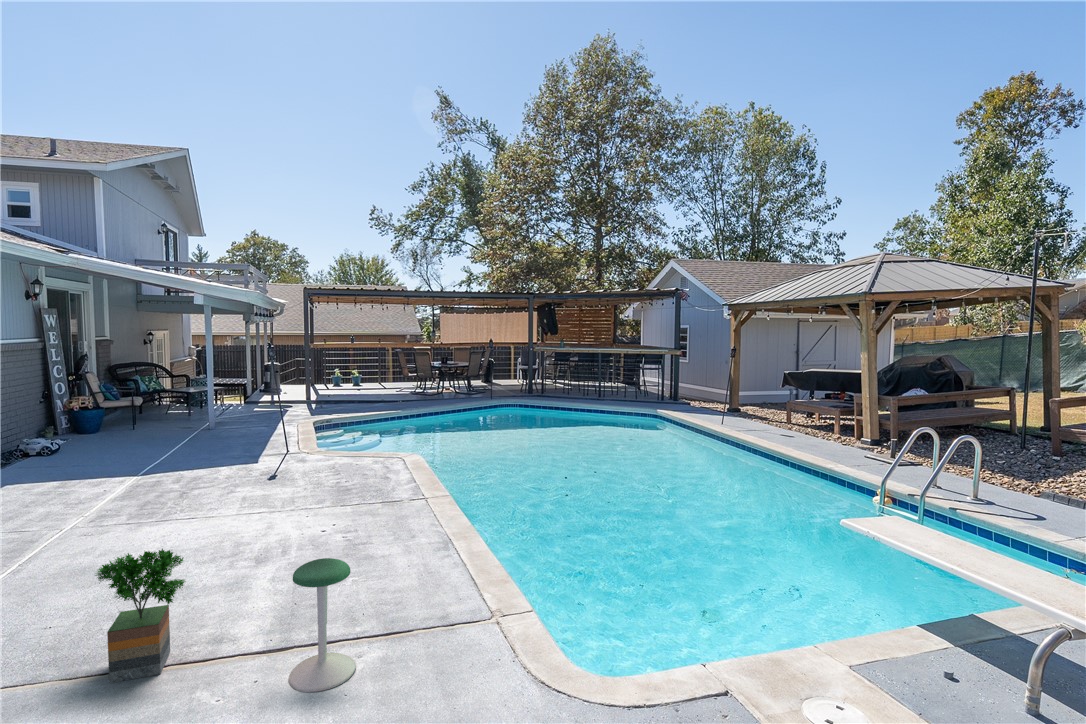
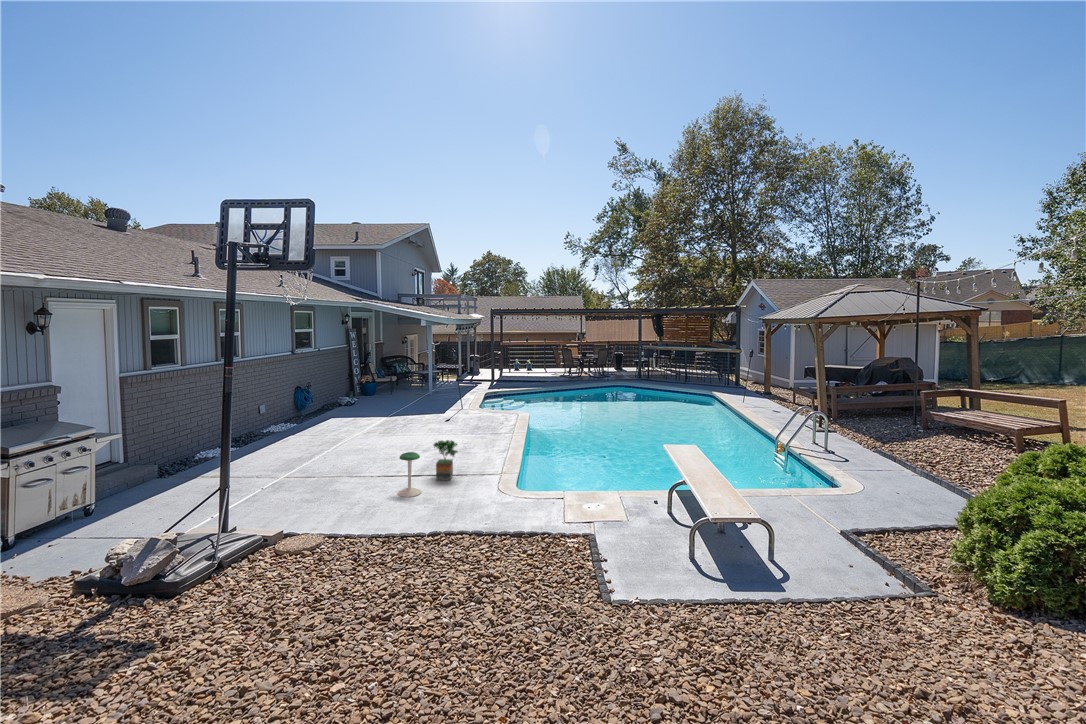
potted tree: present [95,549,186,683] -> present [433,440,458,480]

